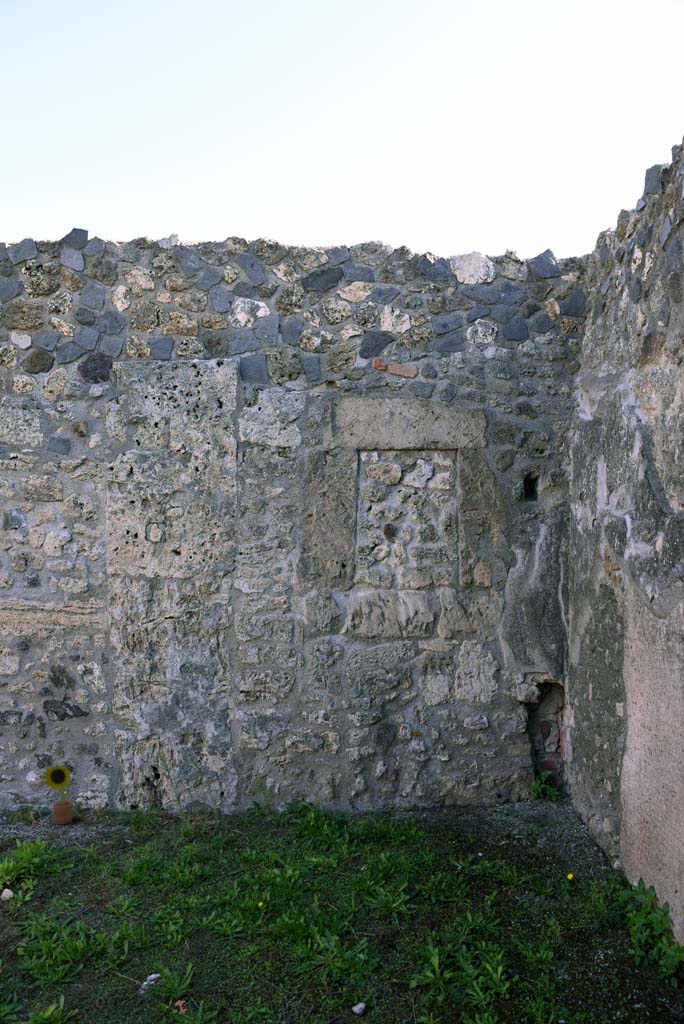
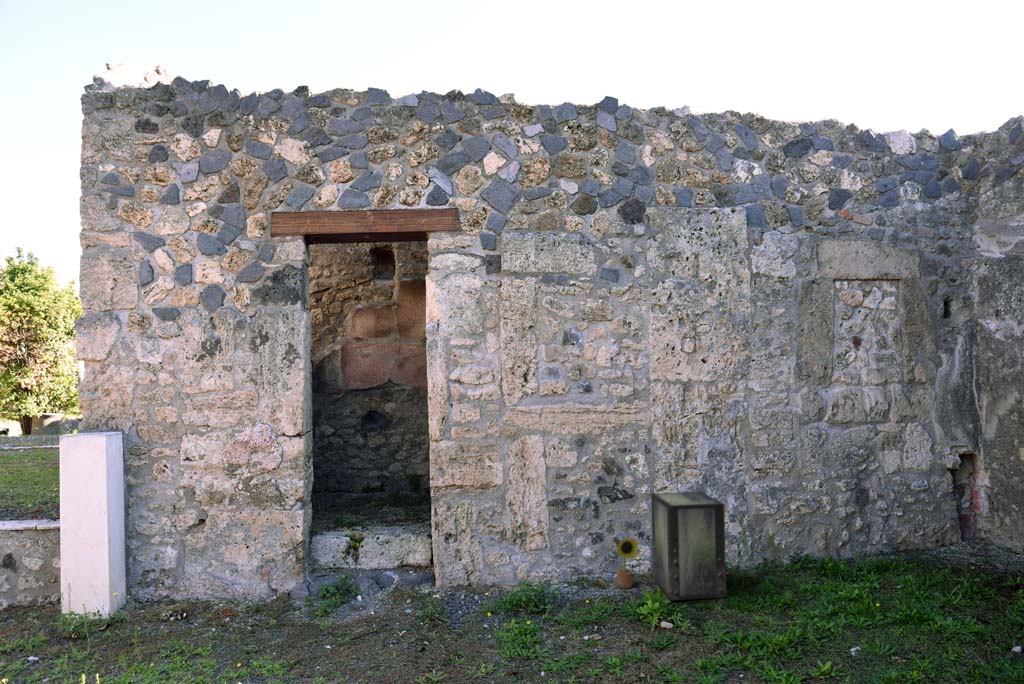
storage box: none [78,713,165,847] -> present [651,492,726,600]

